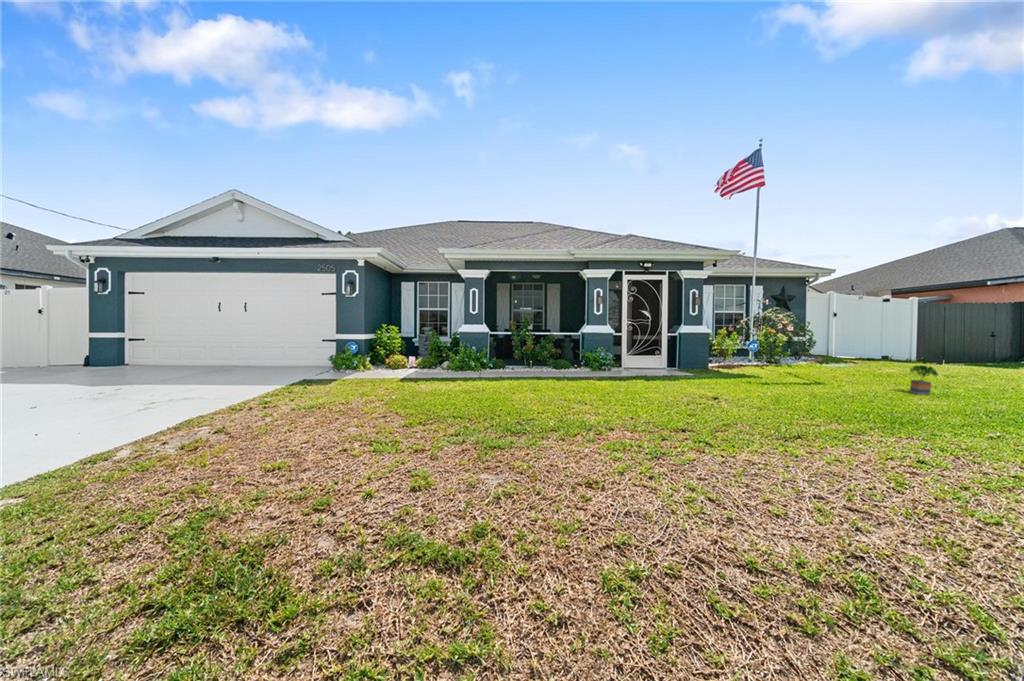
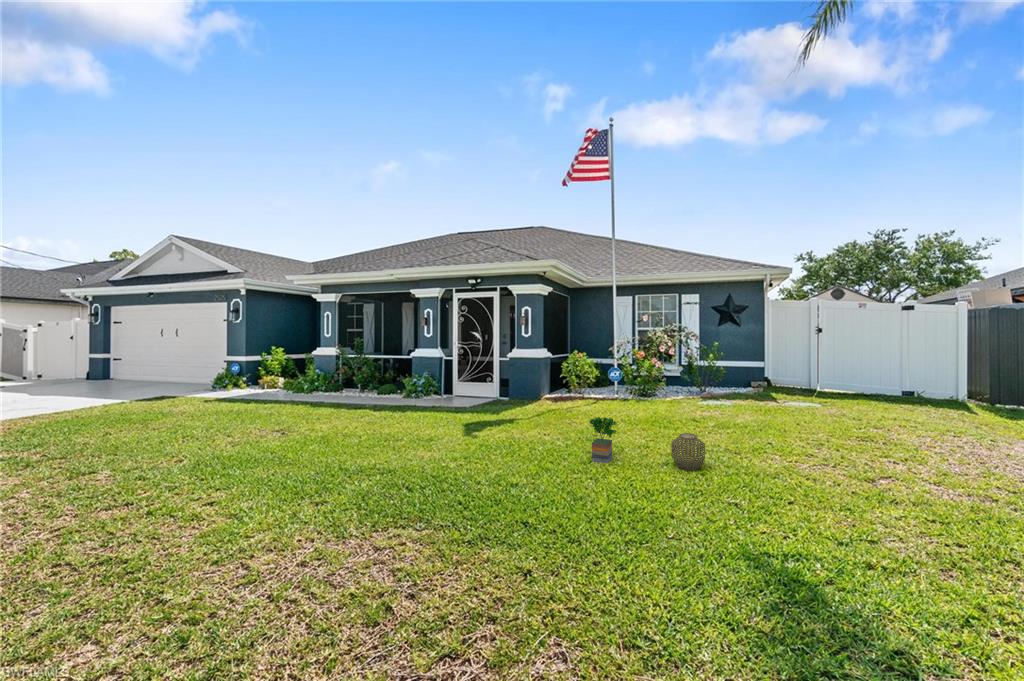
woven basket: none [960,372,989,395] -> present [671,433,705,471]

